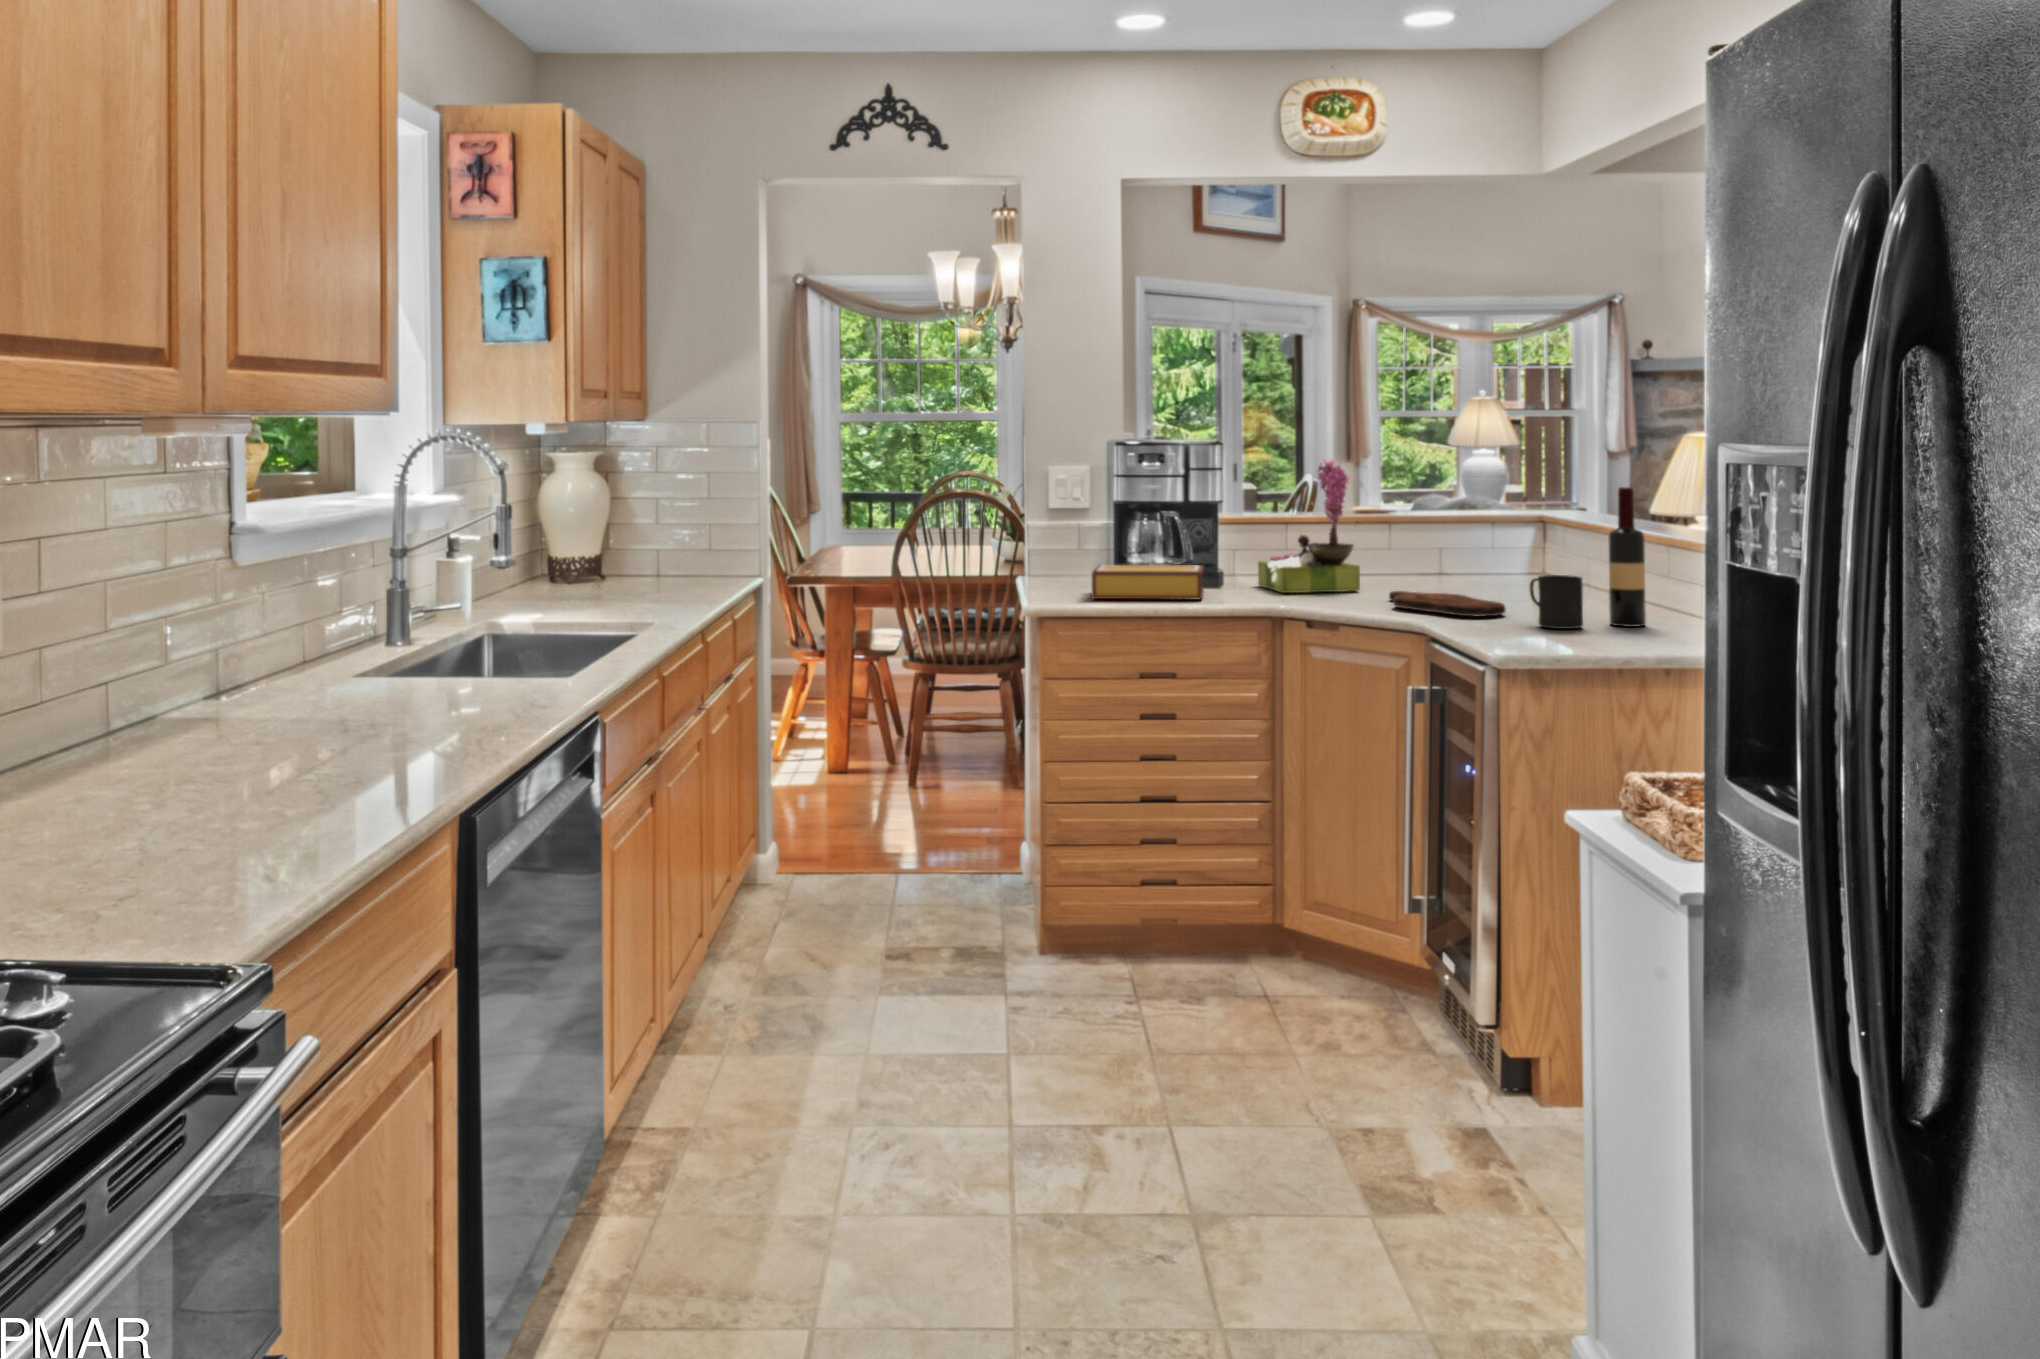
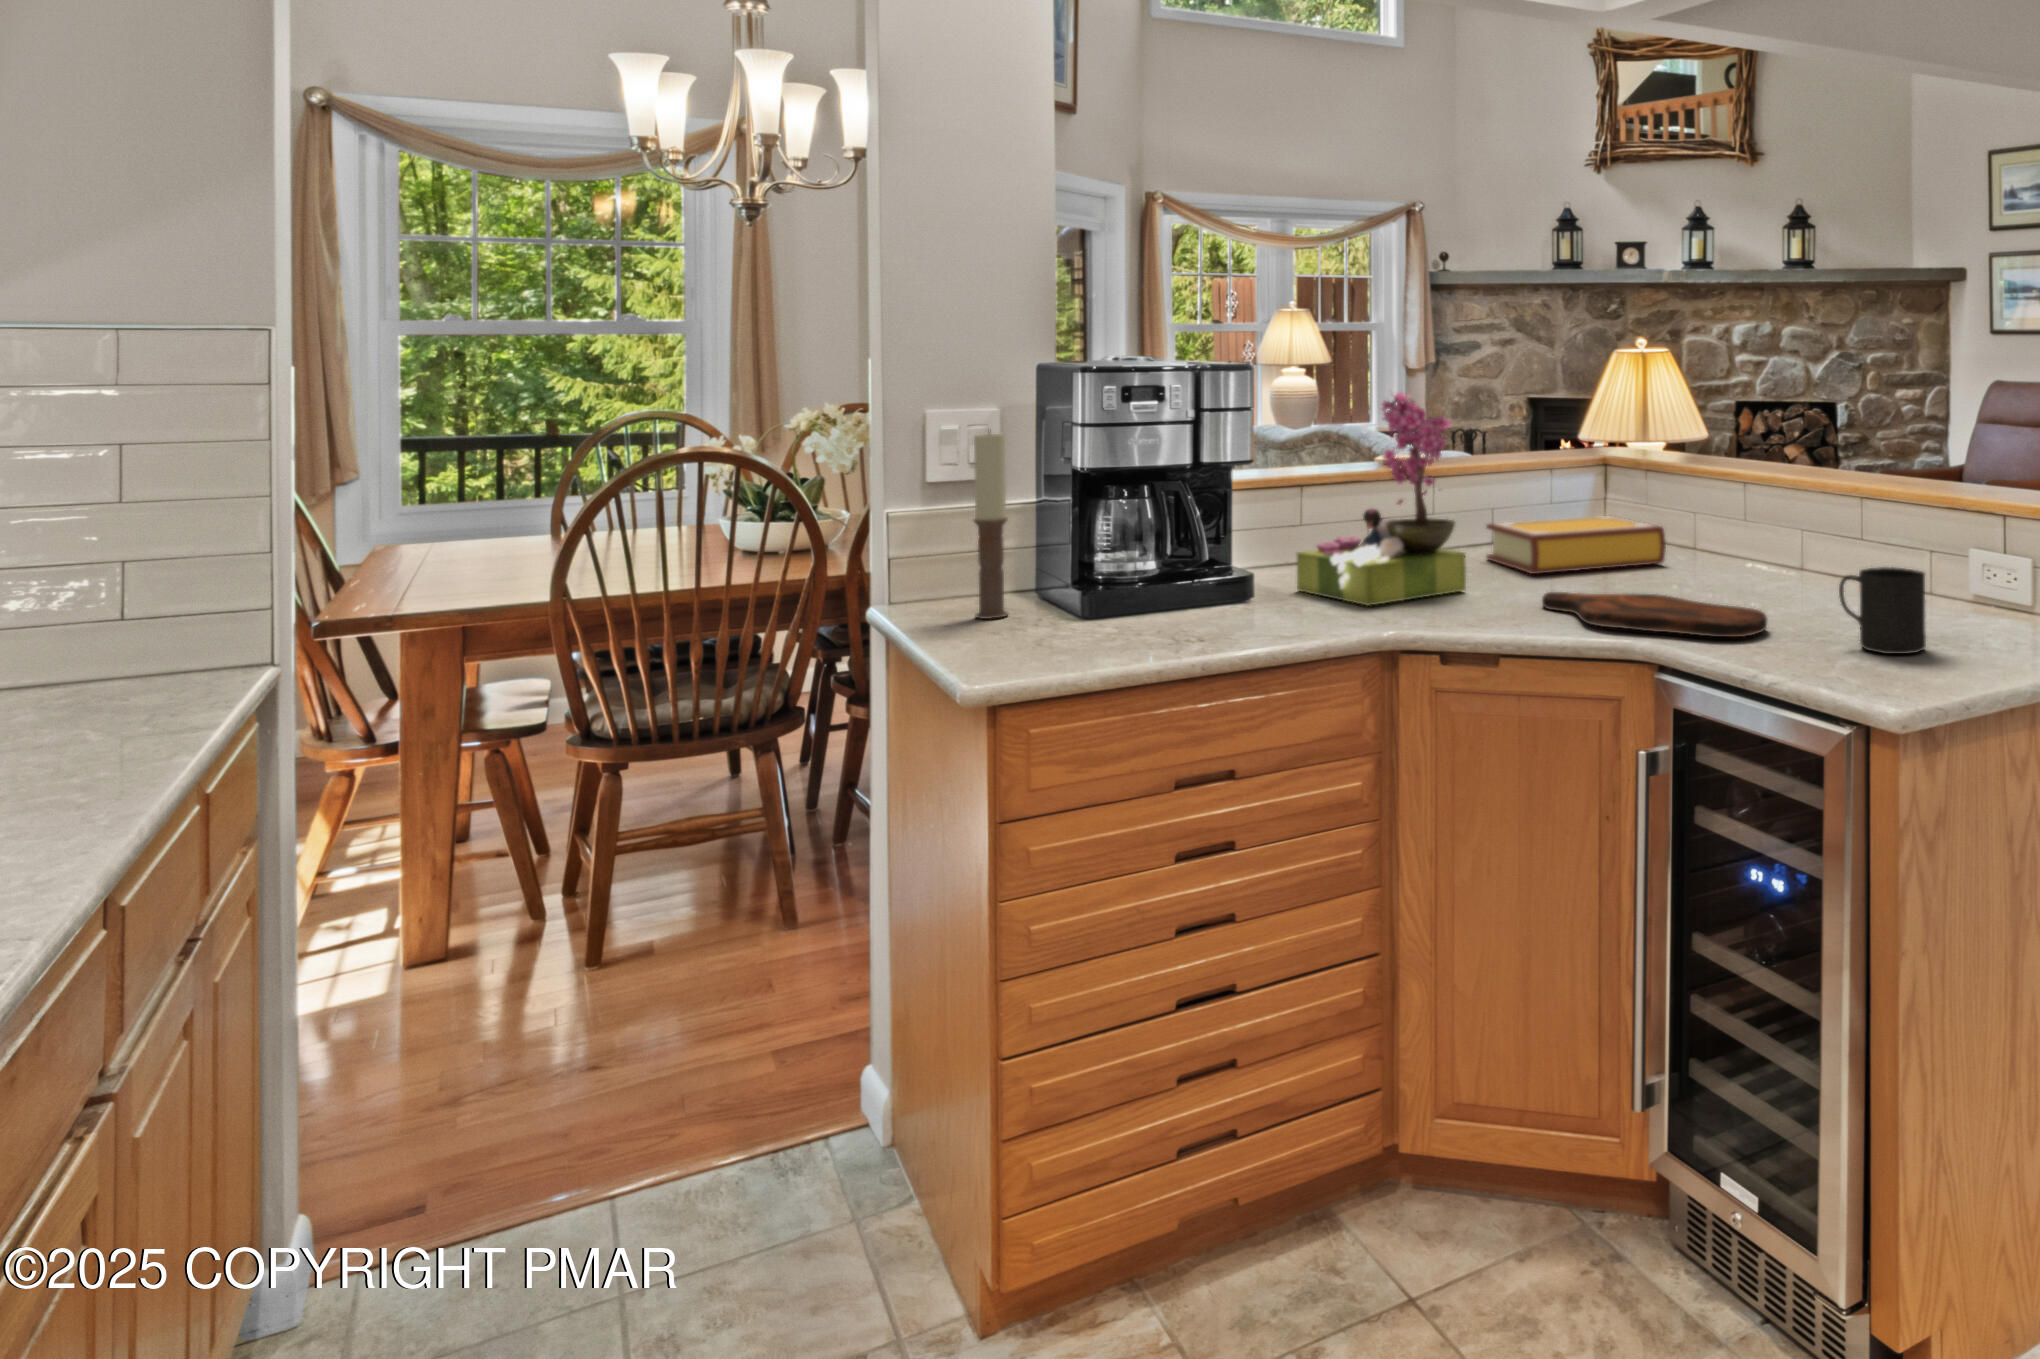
candle: none [1065,478,1083,586] -> present [974,433,1008,619]
wine bottle: present [1609,487,1646,627] -> none [1926,432,1978,638]
book: present [1092,565,1204,599] -> present [1486,516,1666,574]

